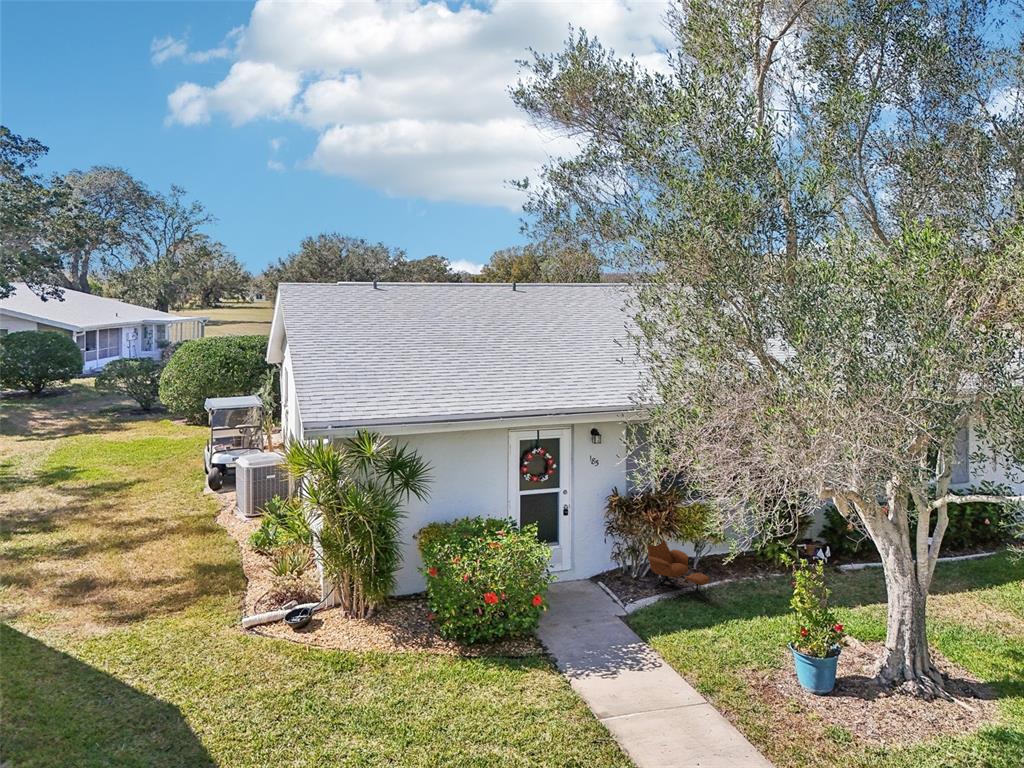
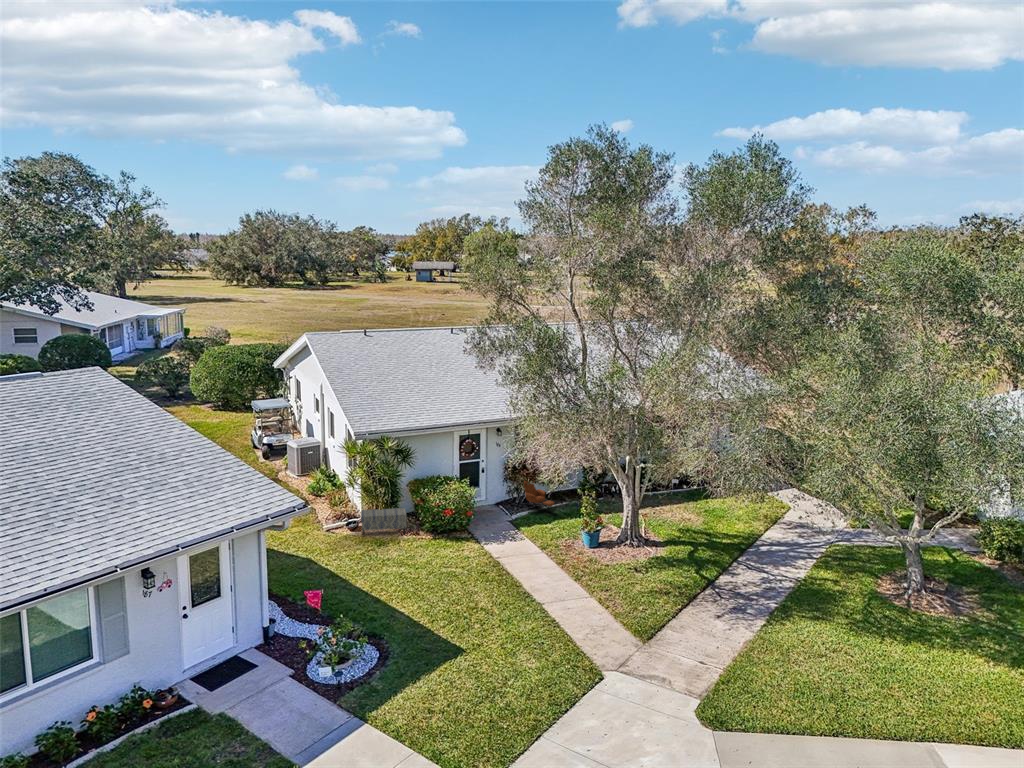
bench: none [310,584,407,644] -> present [361,508,407,537]

